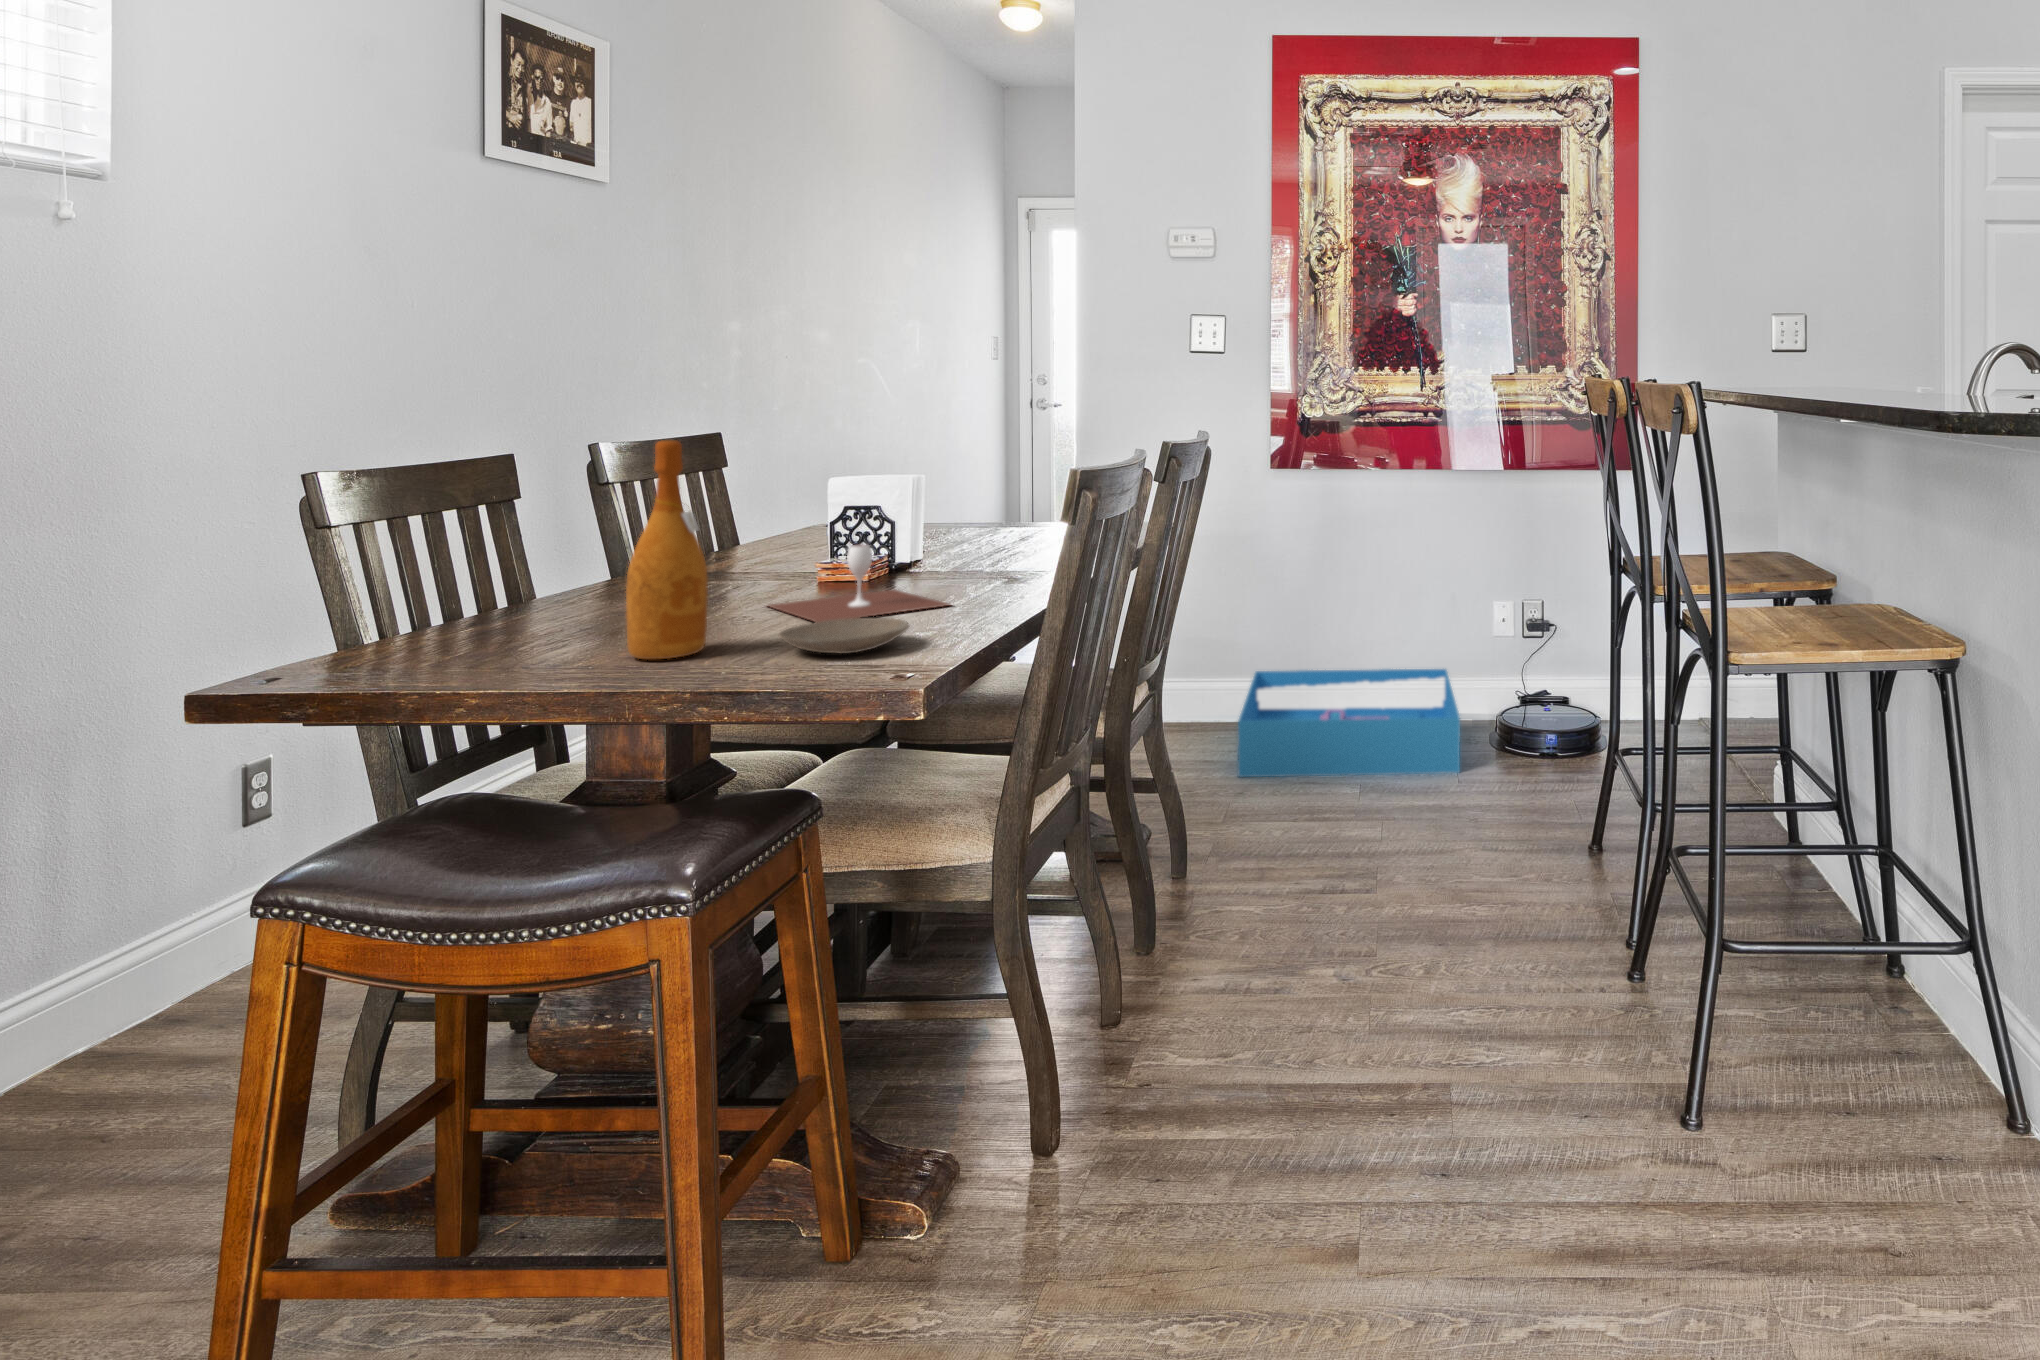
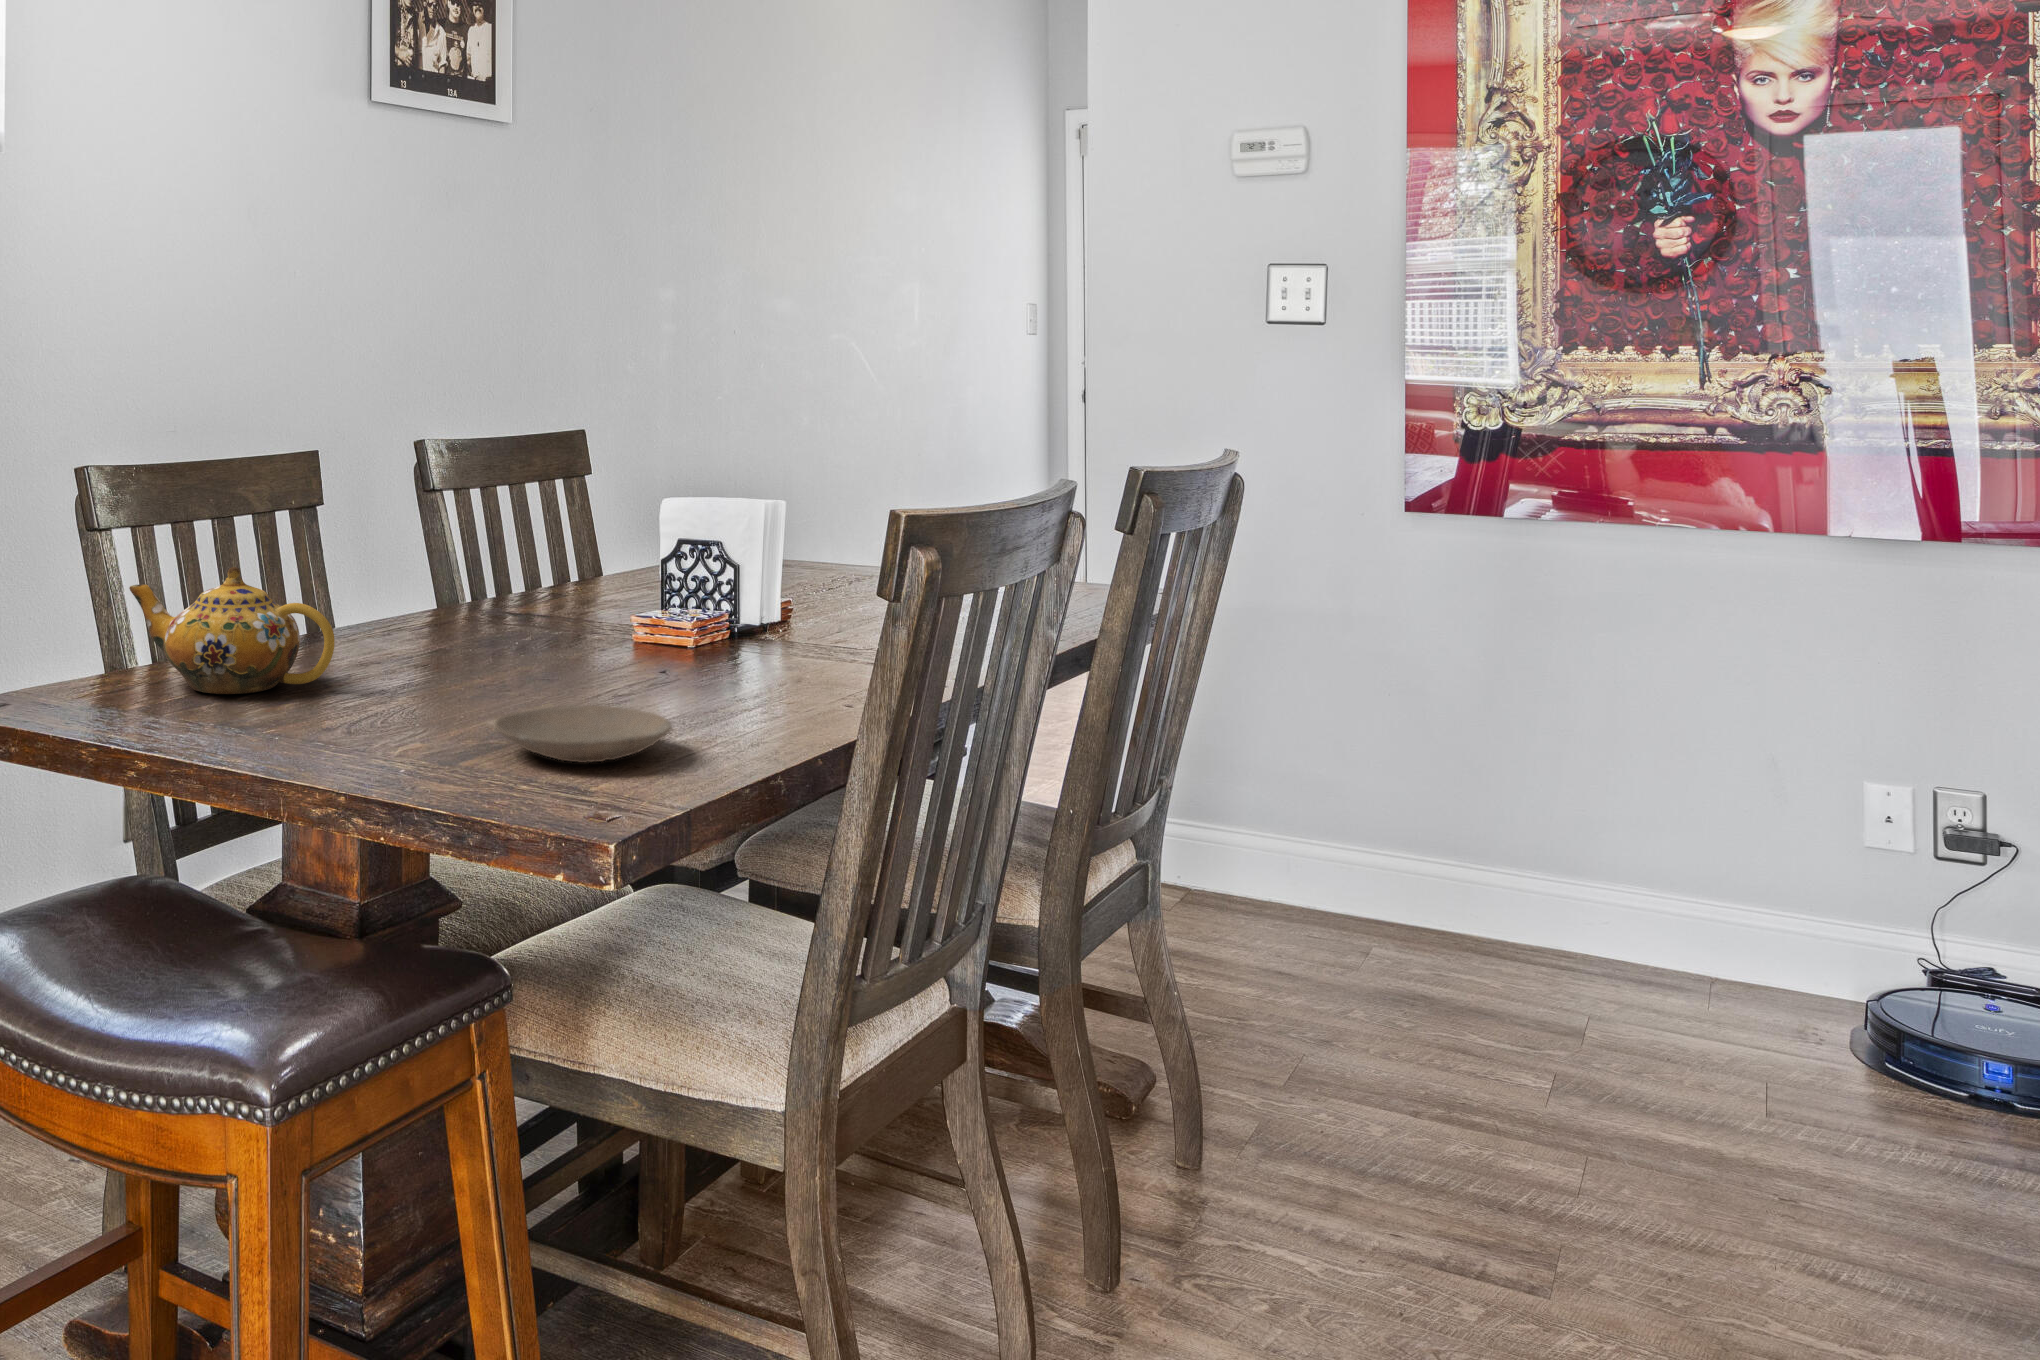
wine bottle: present [626,440,708,660] -> none [327,433,423,735]
wine glass: present [769,544,949,622] -> none [547,594,781,705]
teapot: none [394,550,602,650] -> present [129,567,335,694]
storage bin: present [1238,669,1460,777] -> none [1324,840,1773,1105]

